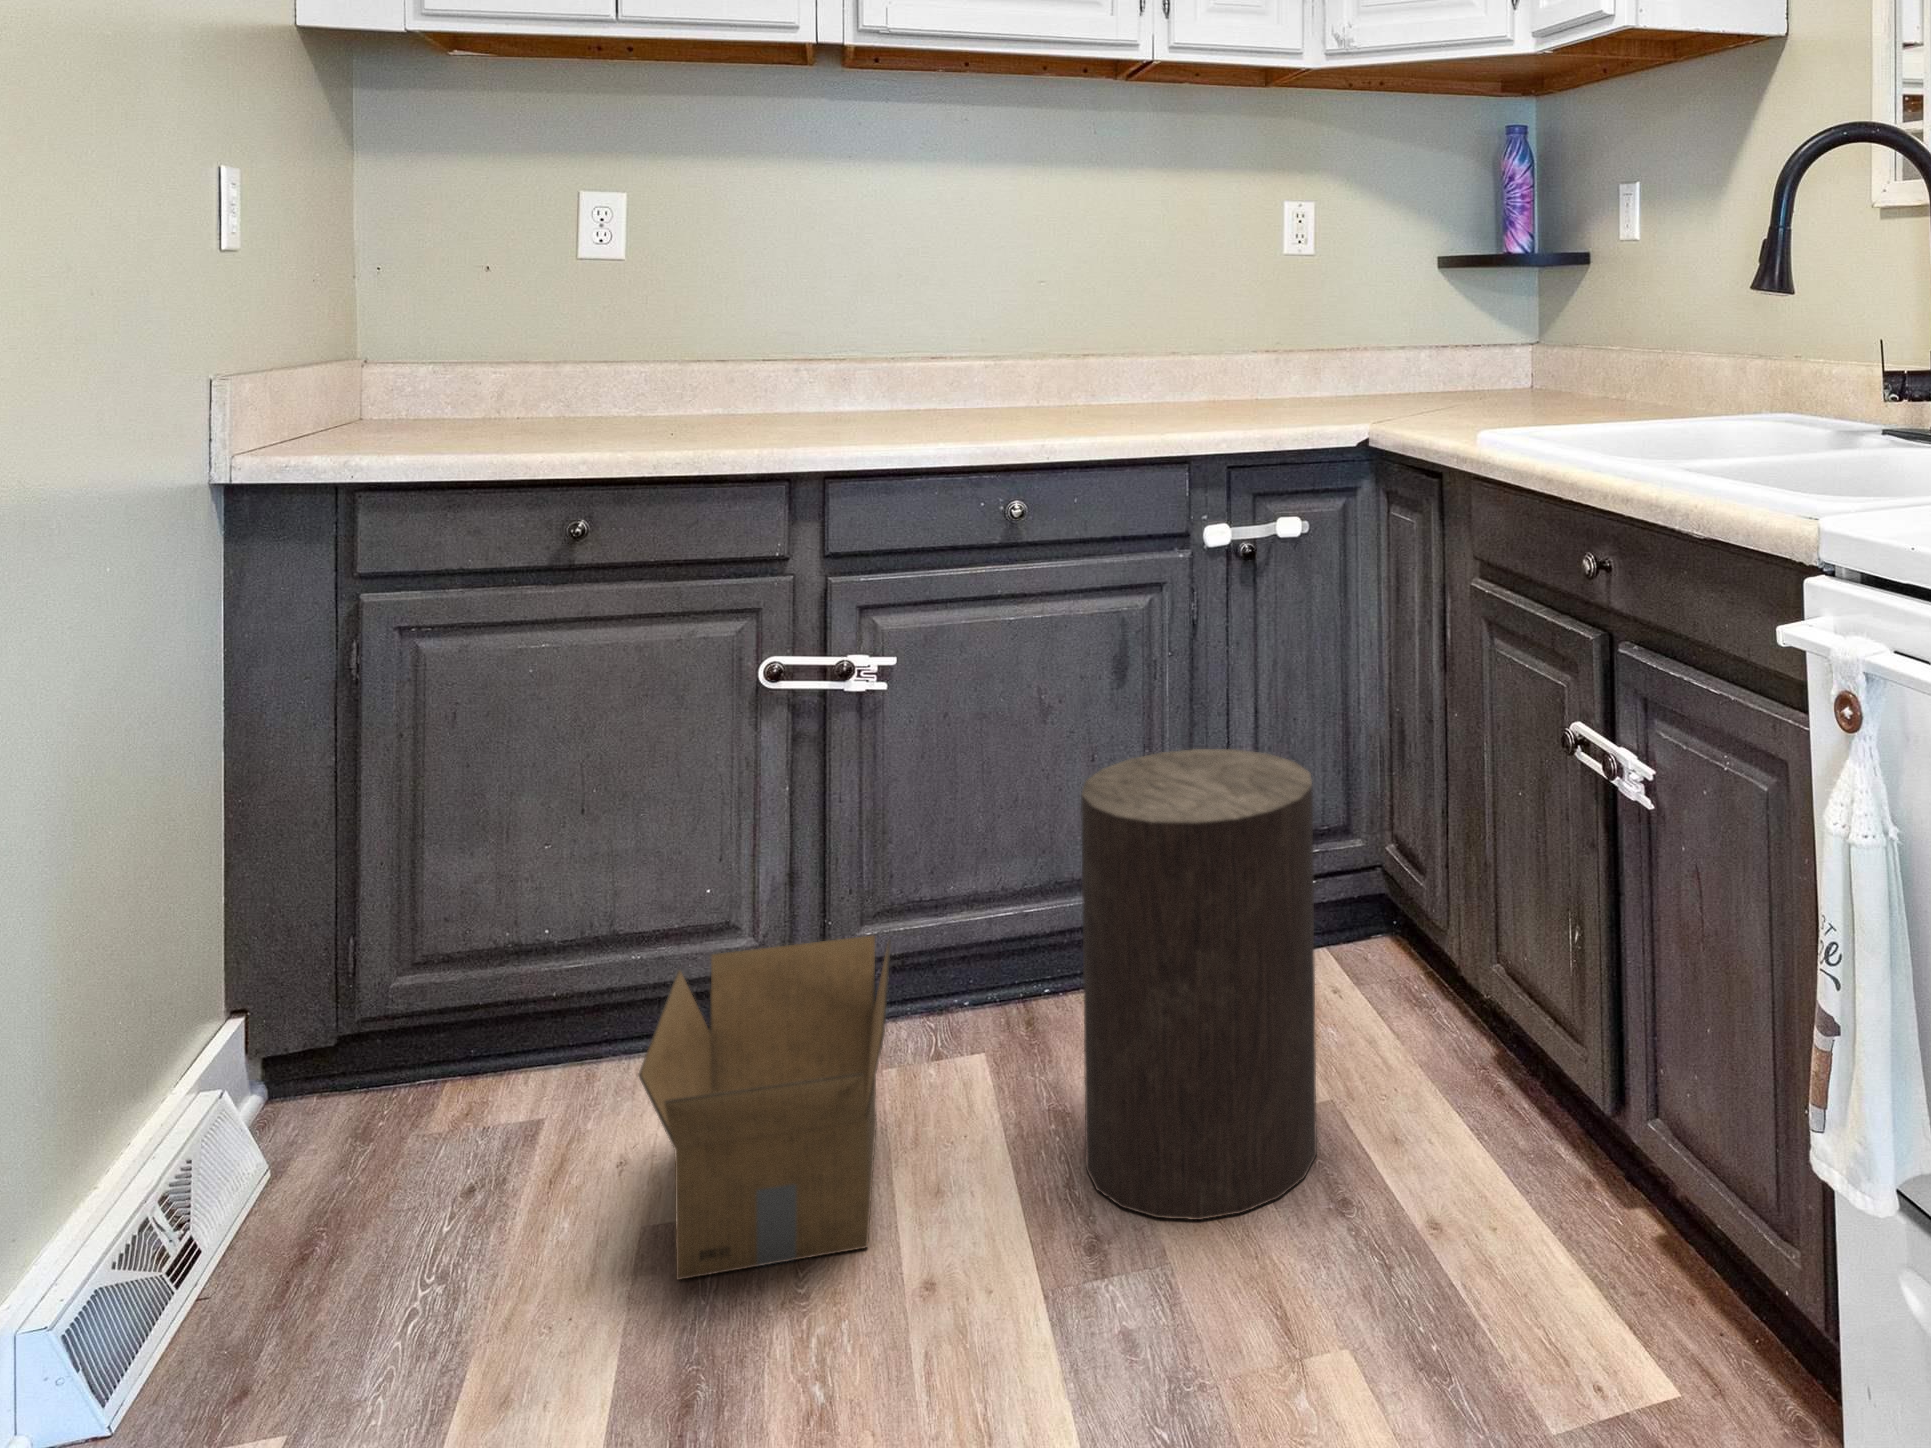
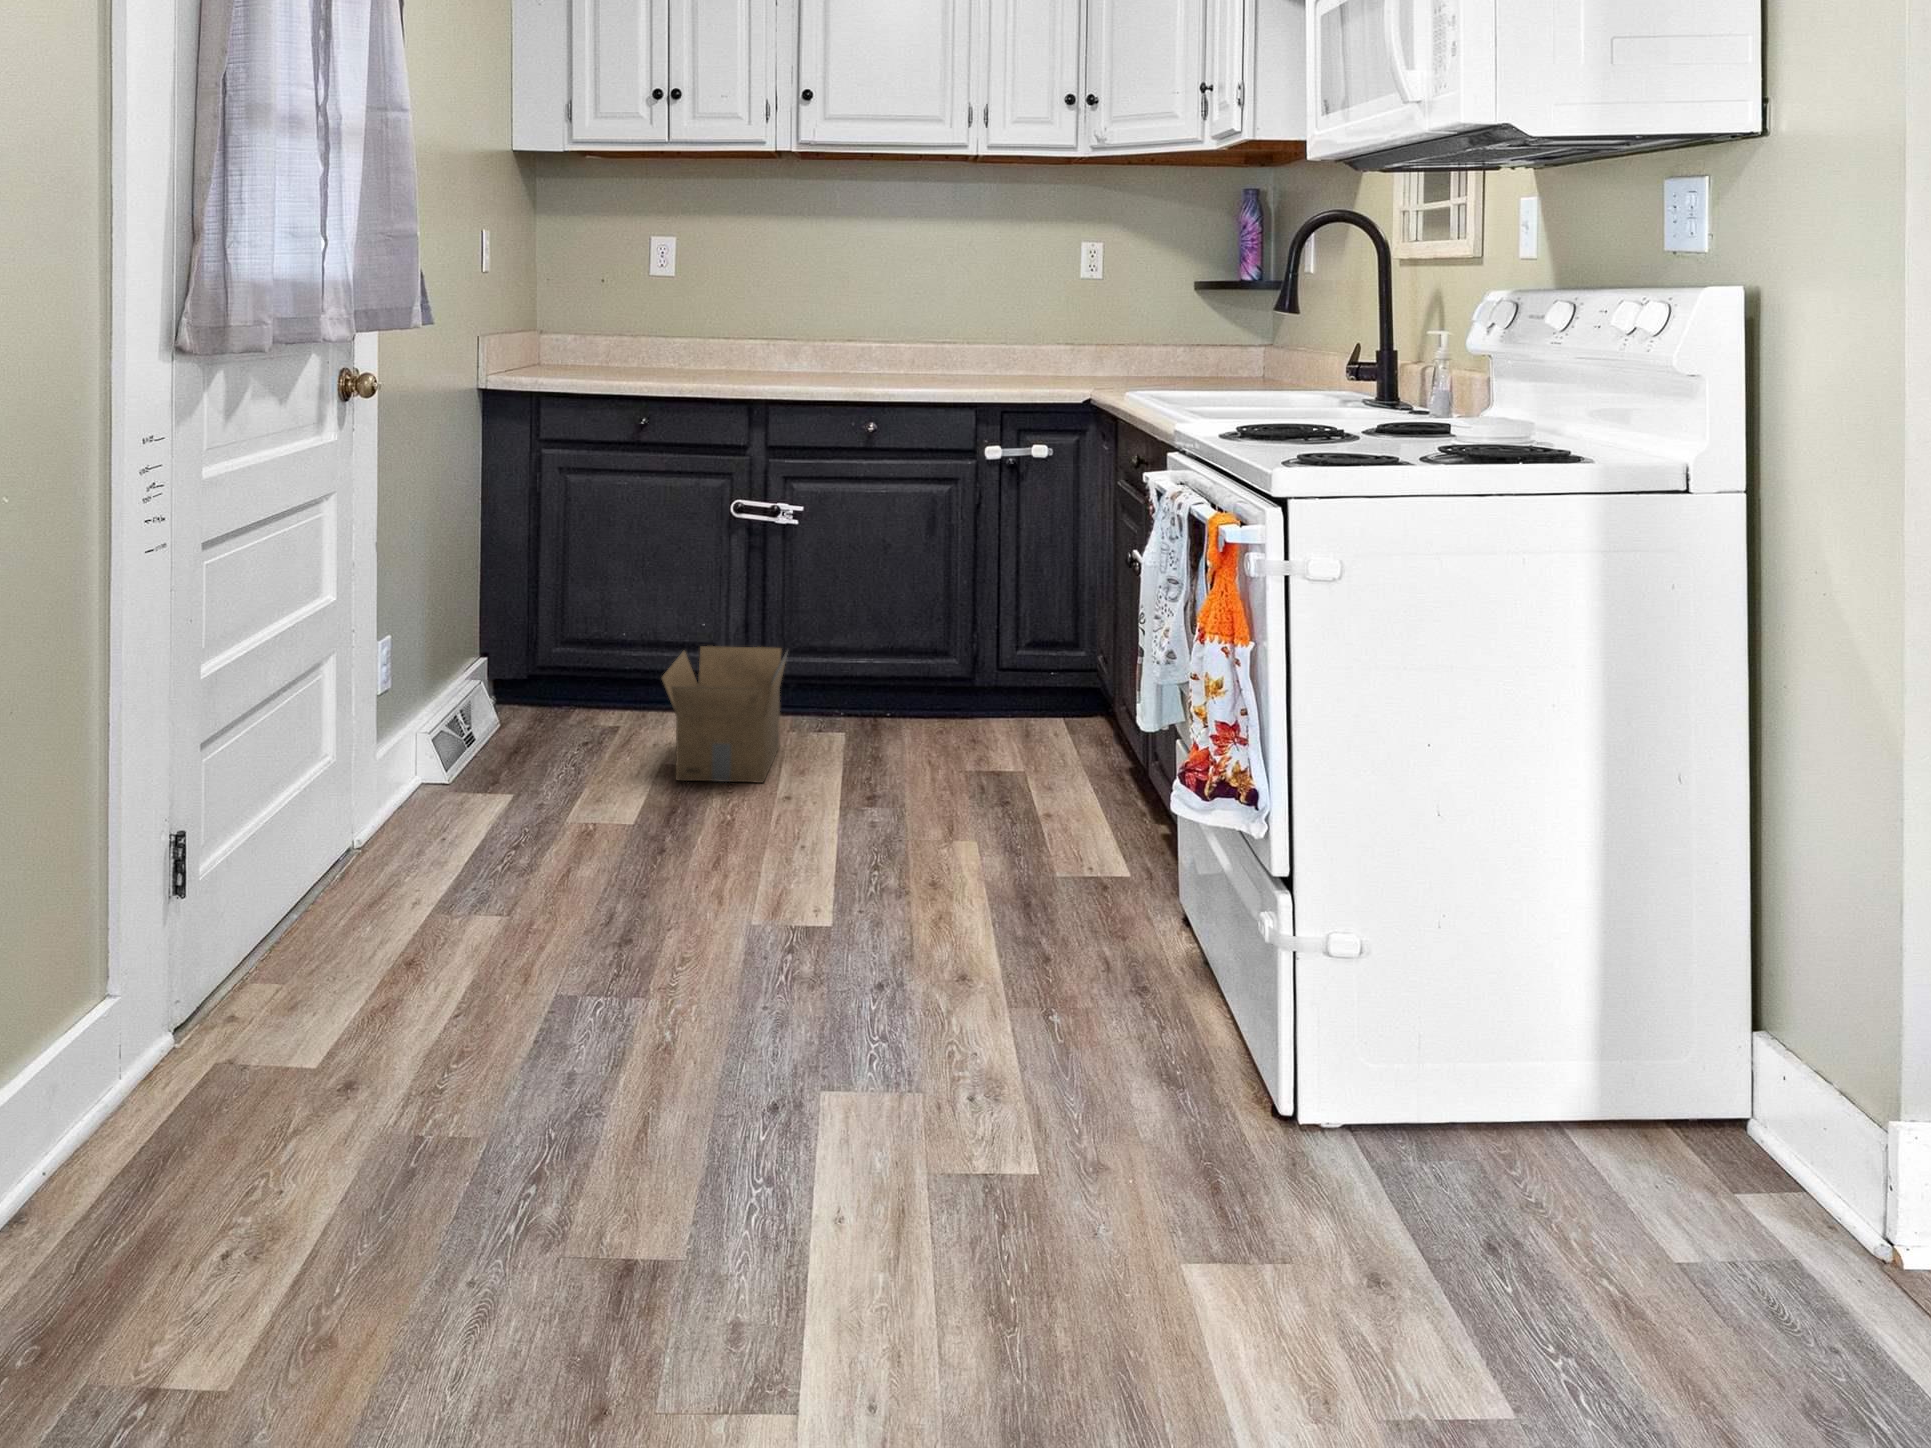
stool: present [1081,749,1317,1220] -> none [878,563,1006,795]

